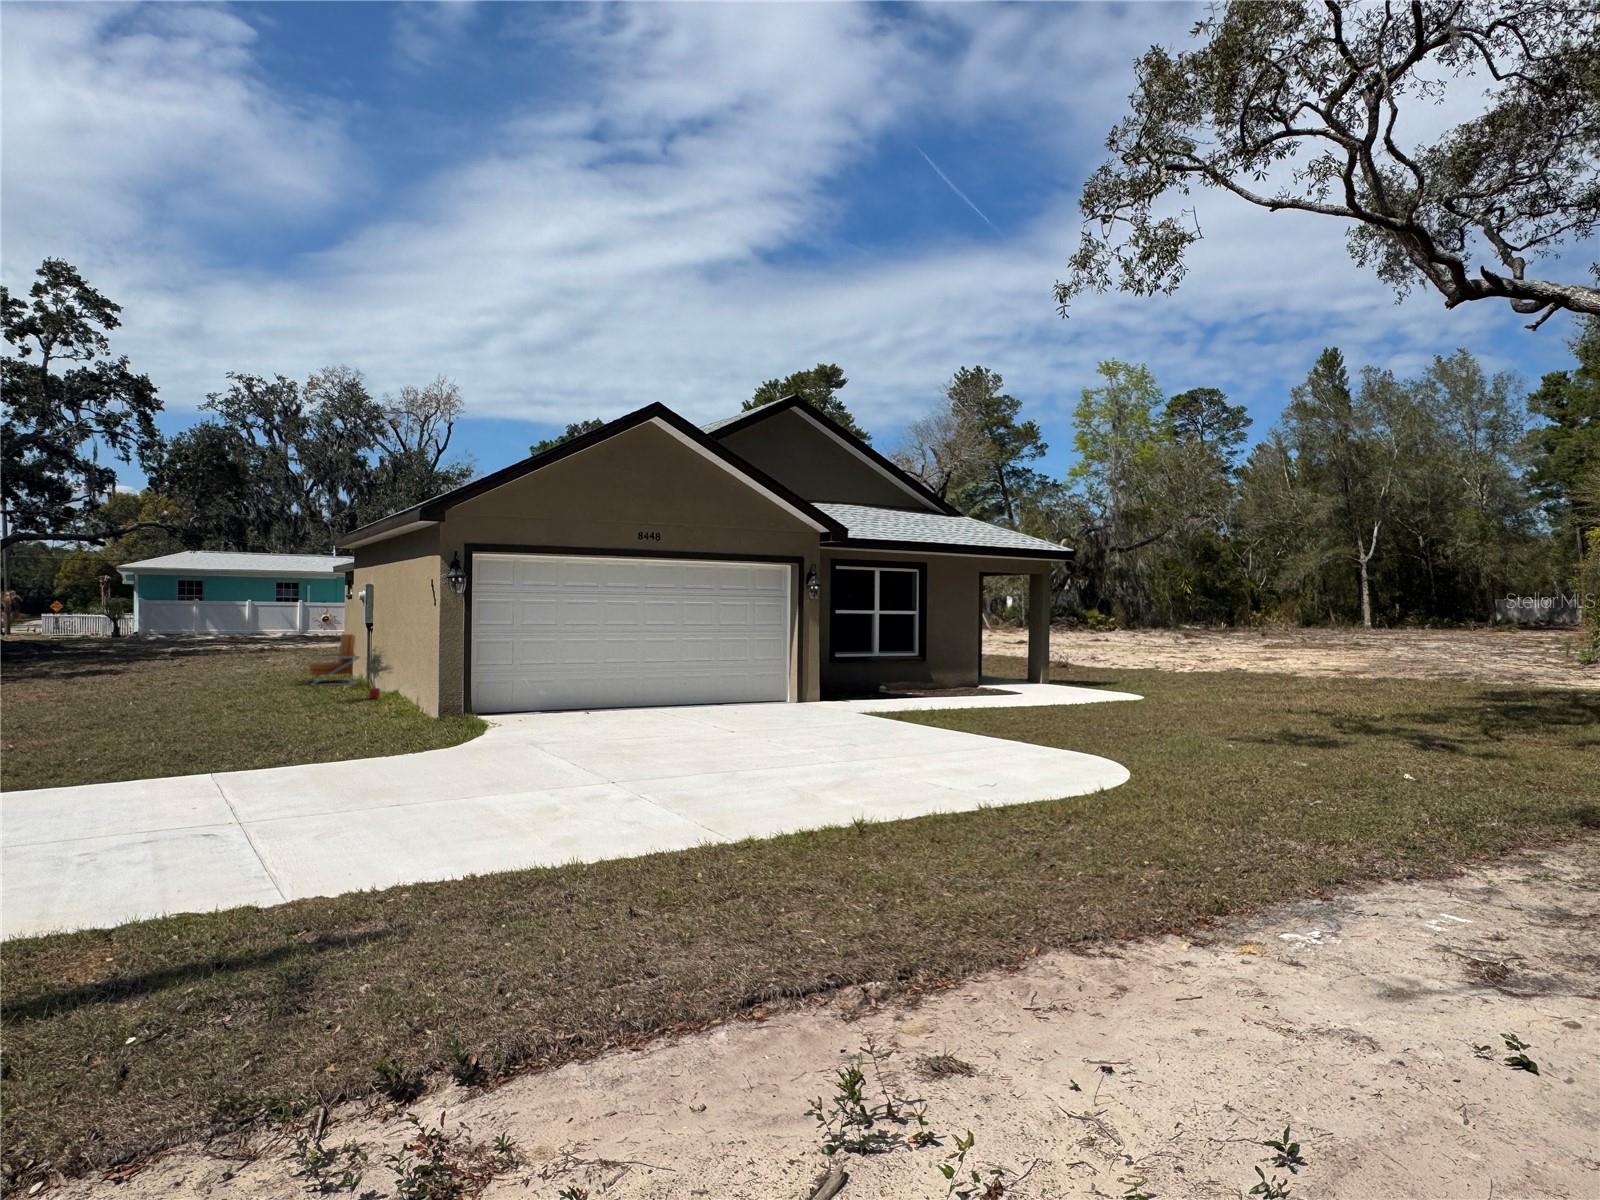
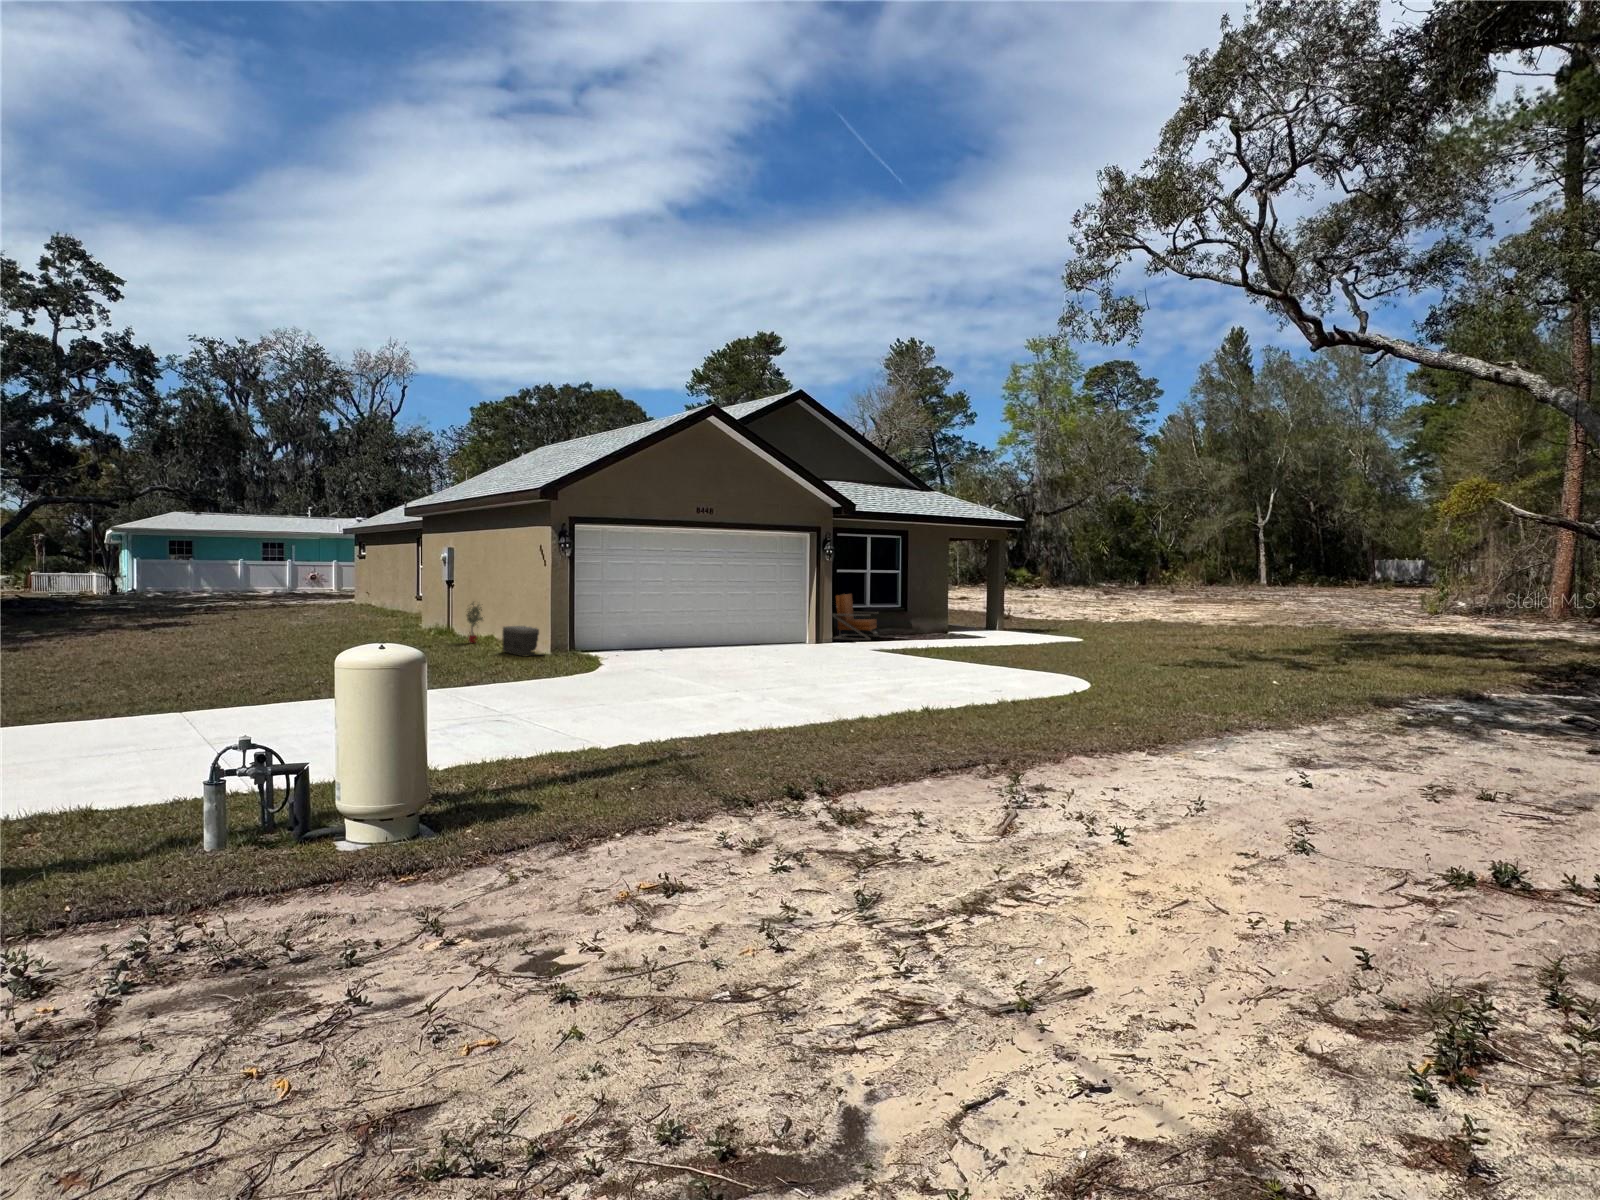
lounge chair: present [308,634,359,686] -> present [832,594,878,640]
storage bench: none [386,678,431,719] -> present [502,626,543,657]

